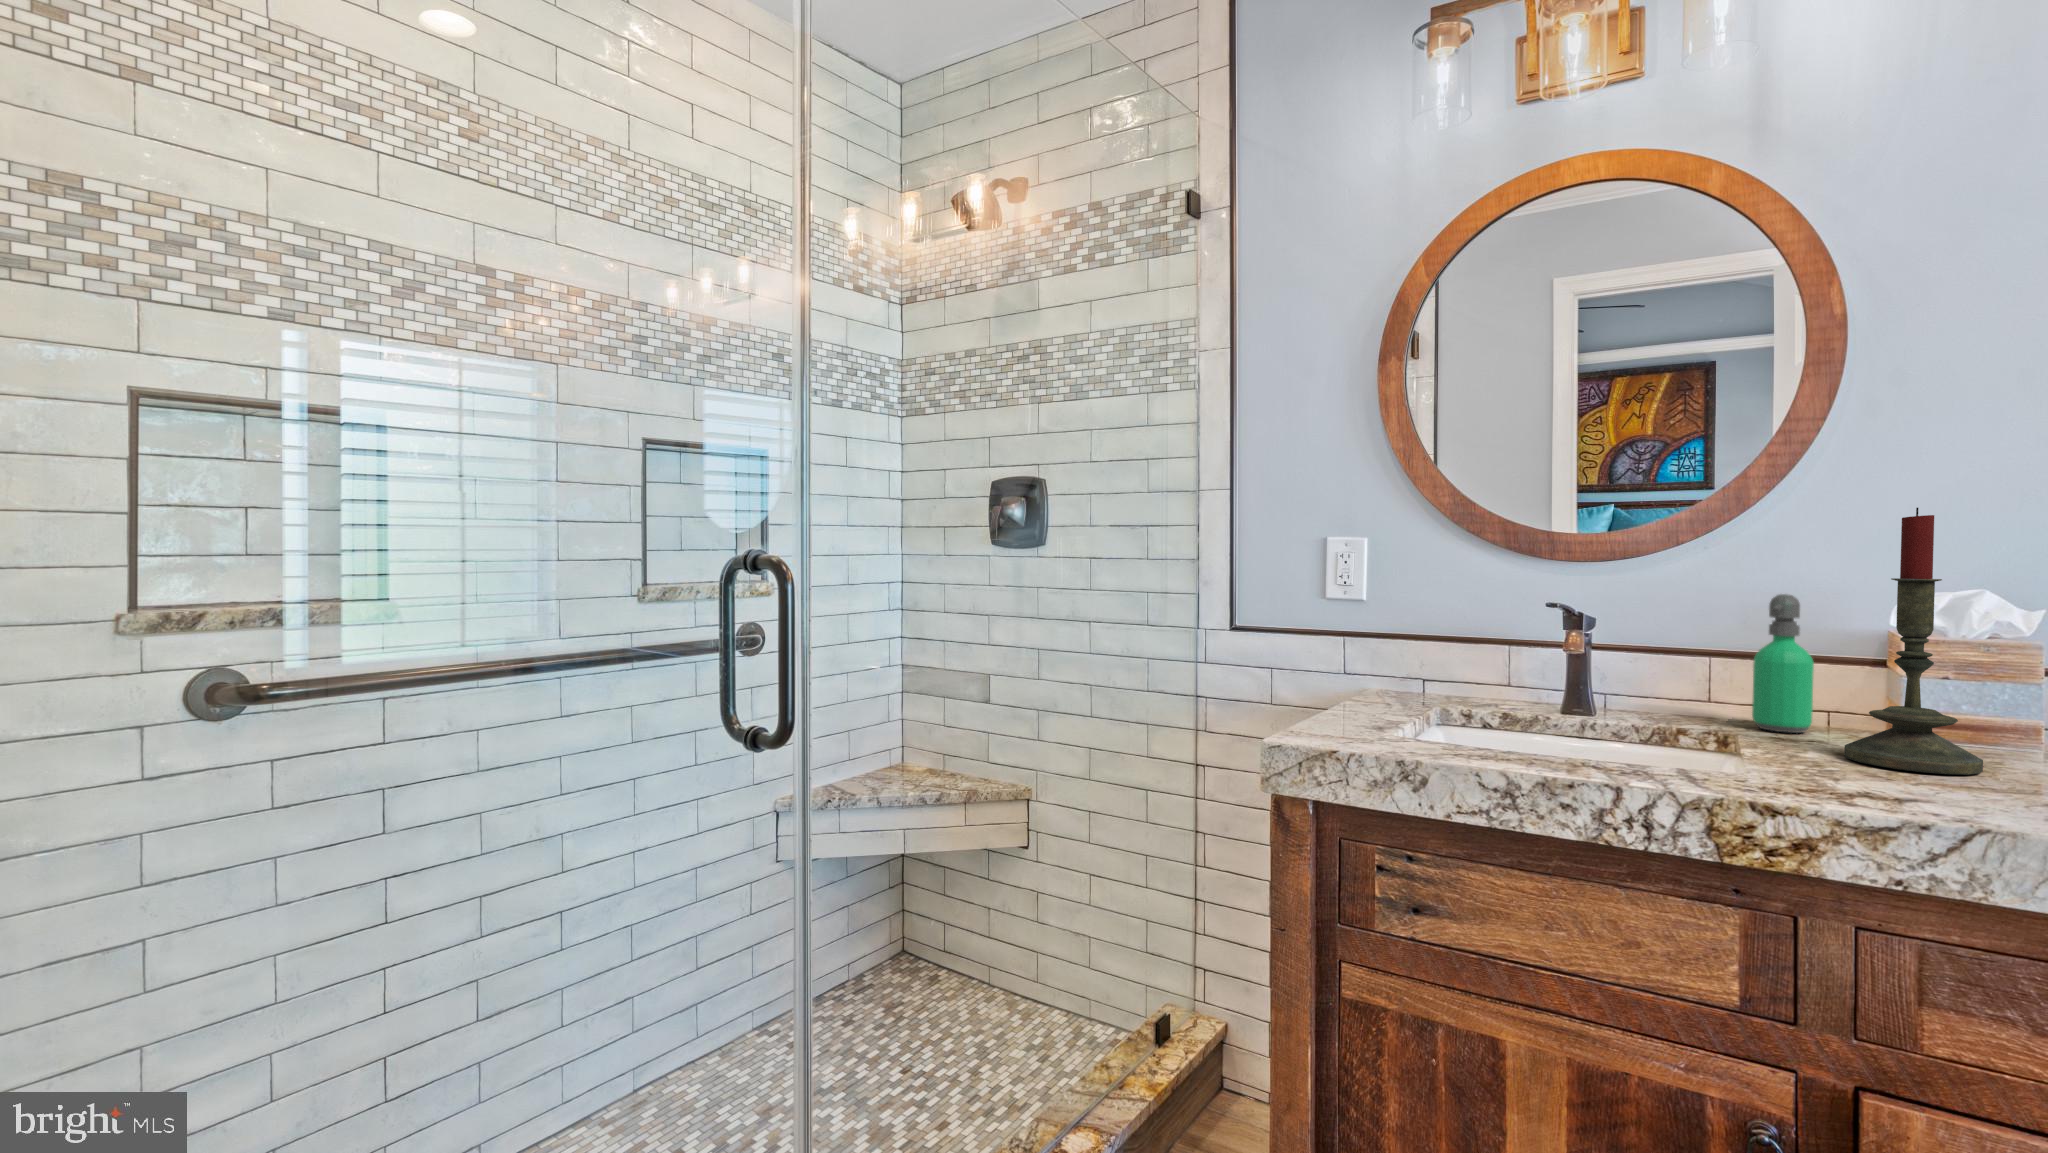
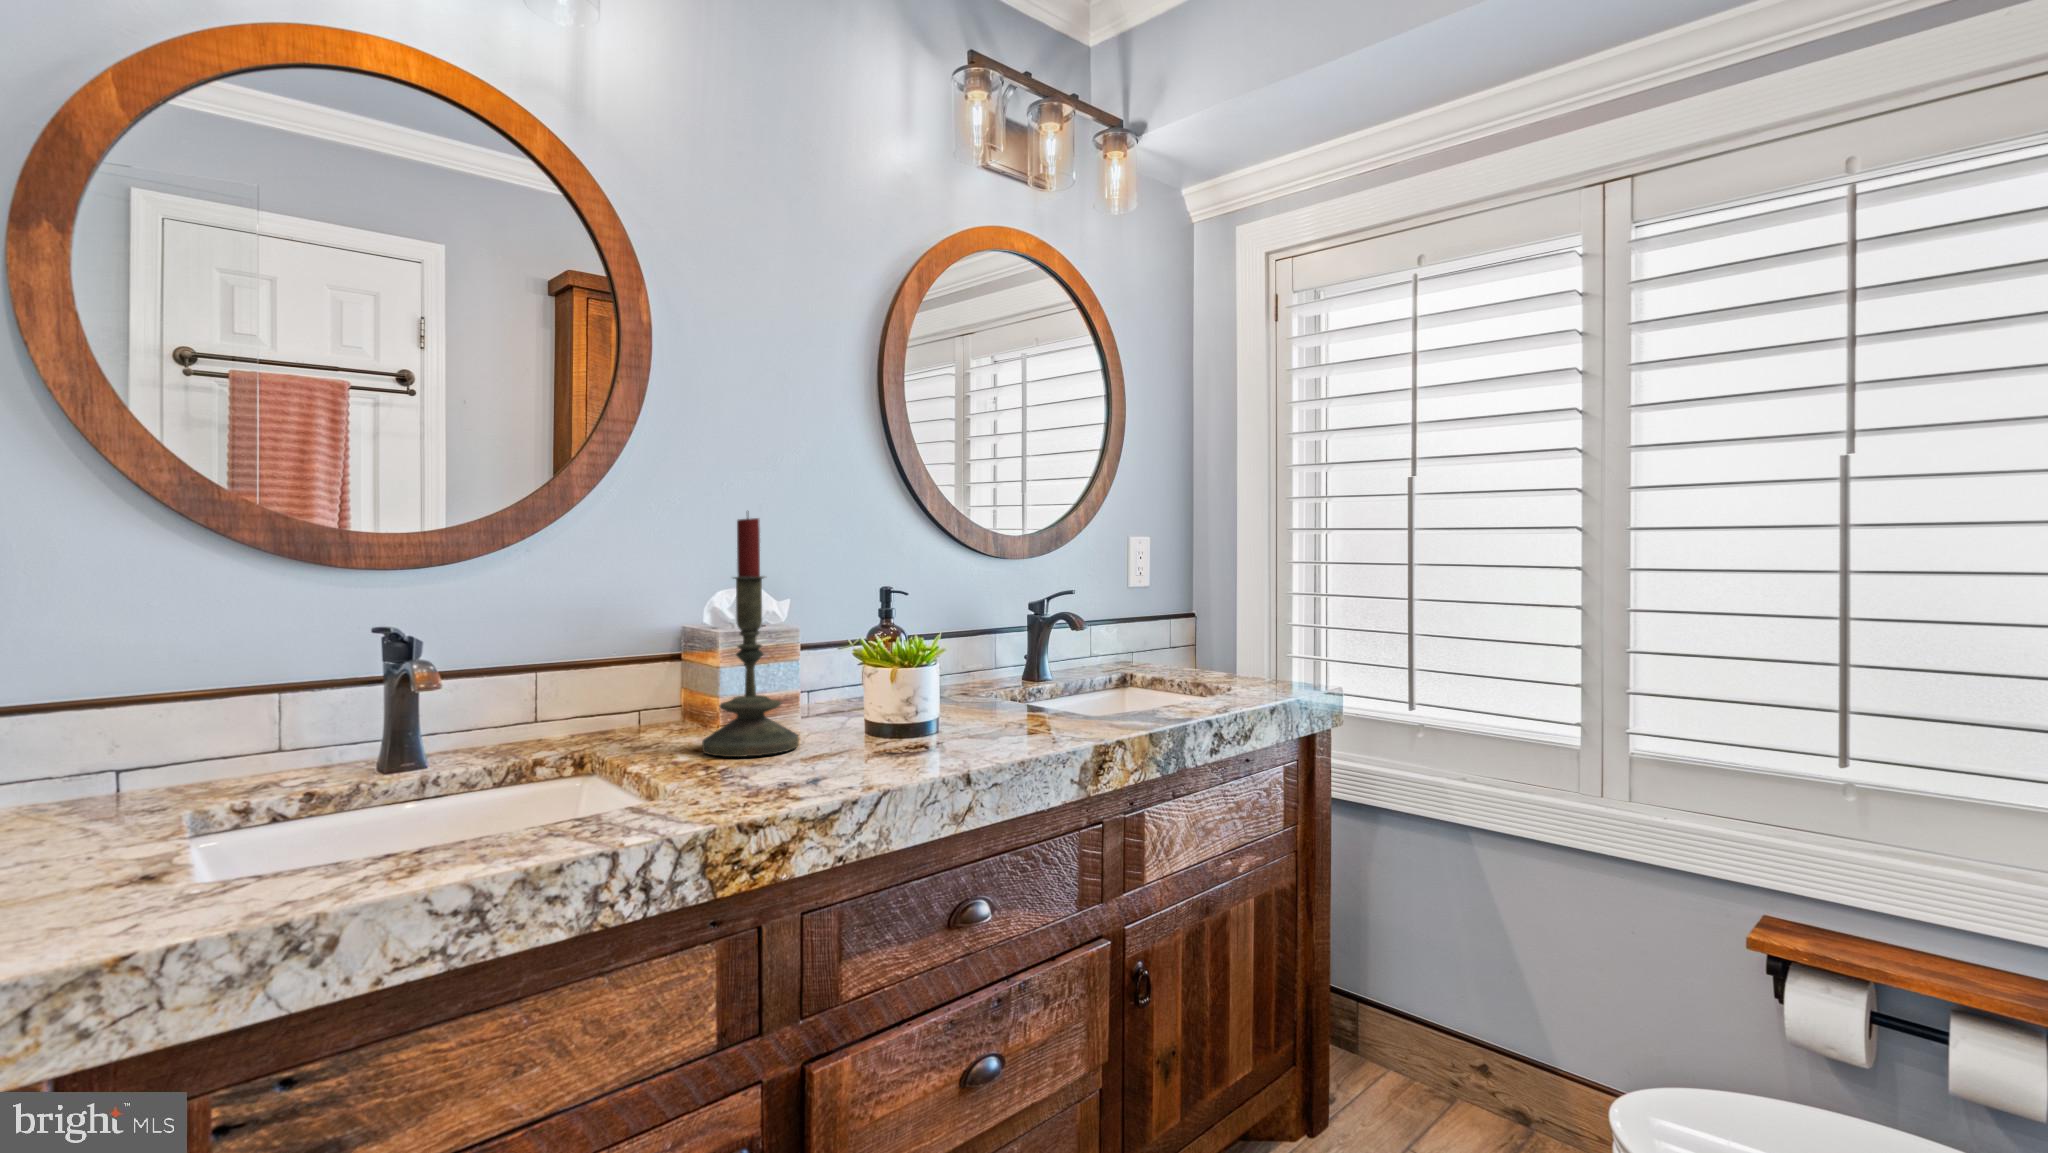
soap dispenser: present [1752,594,1814,733] -> none [589,597,643,743]

